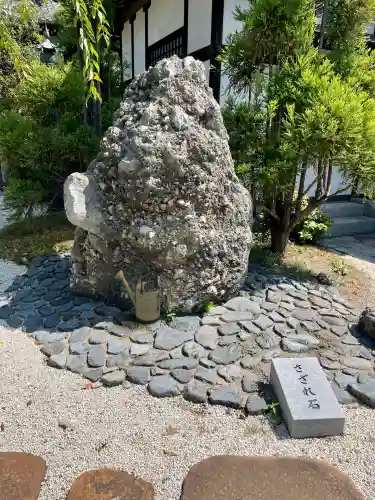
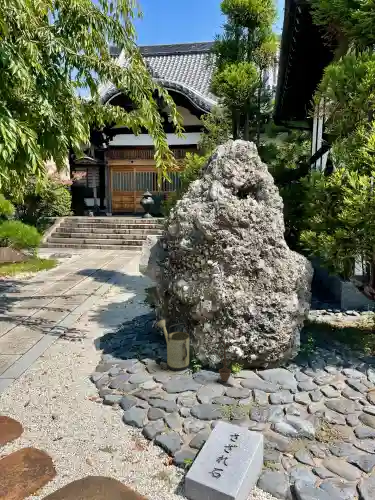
decorative plant: none [187,282,223,324] -> present [213,339,239,381]

